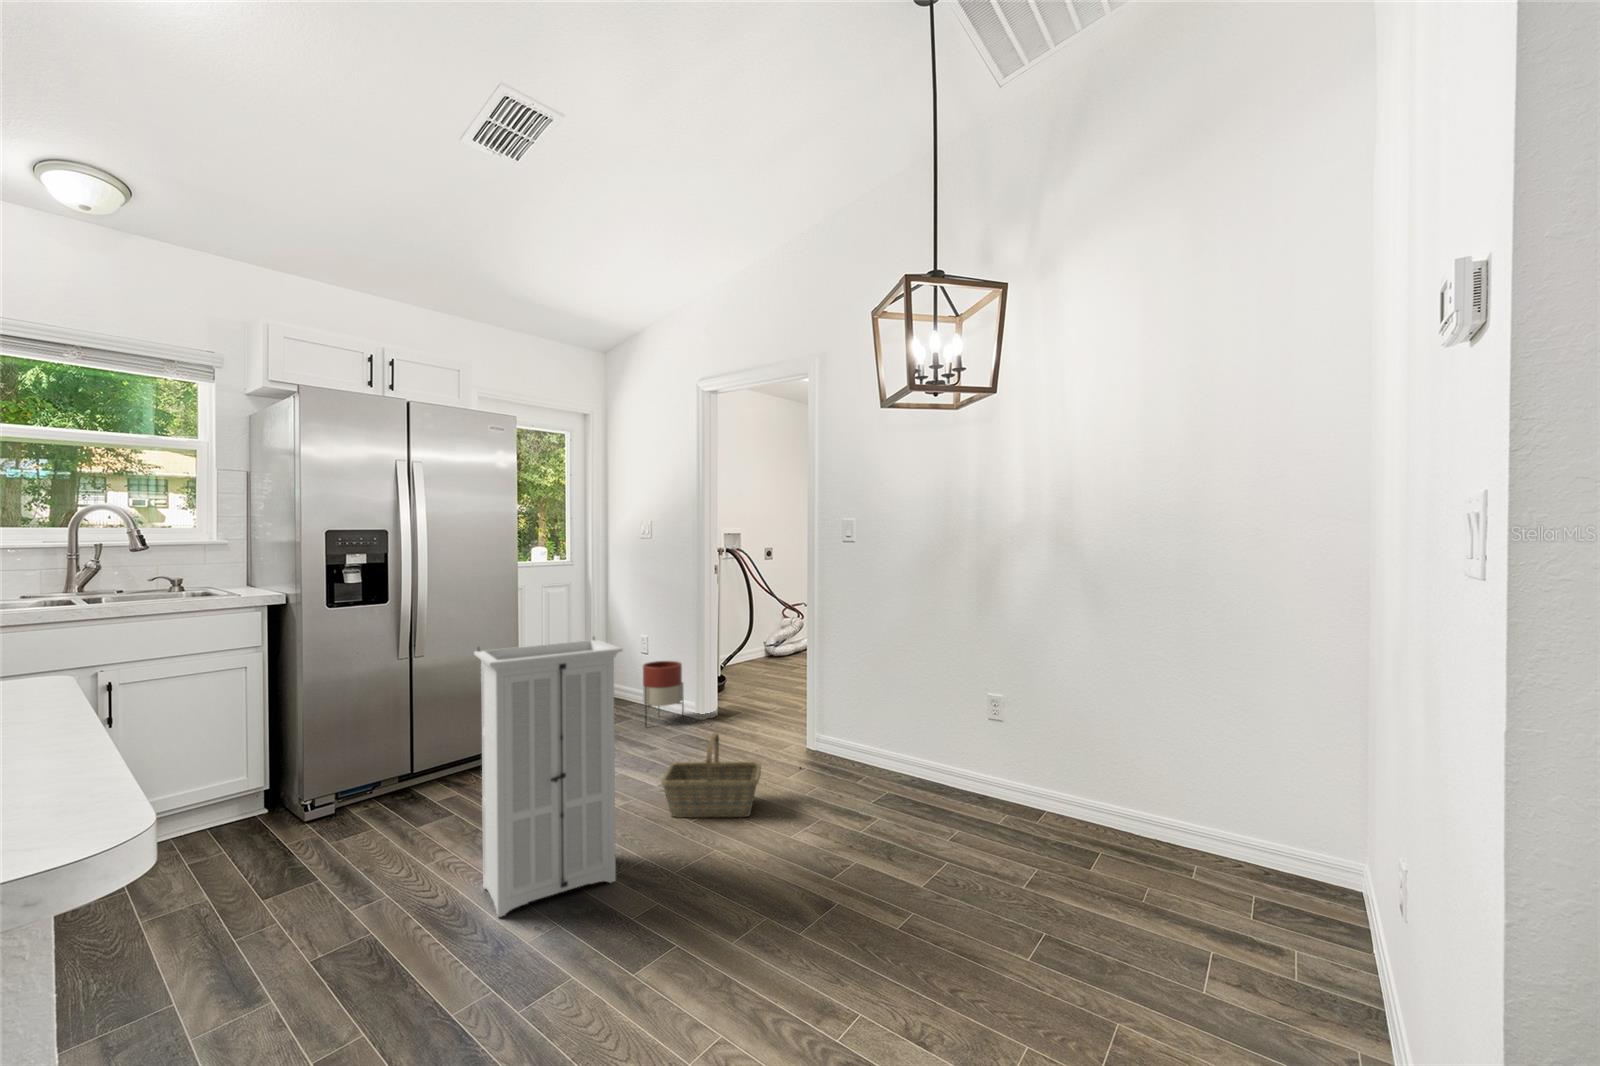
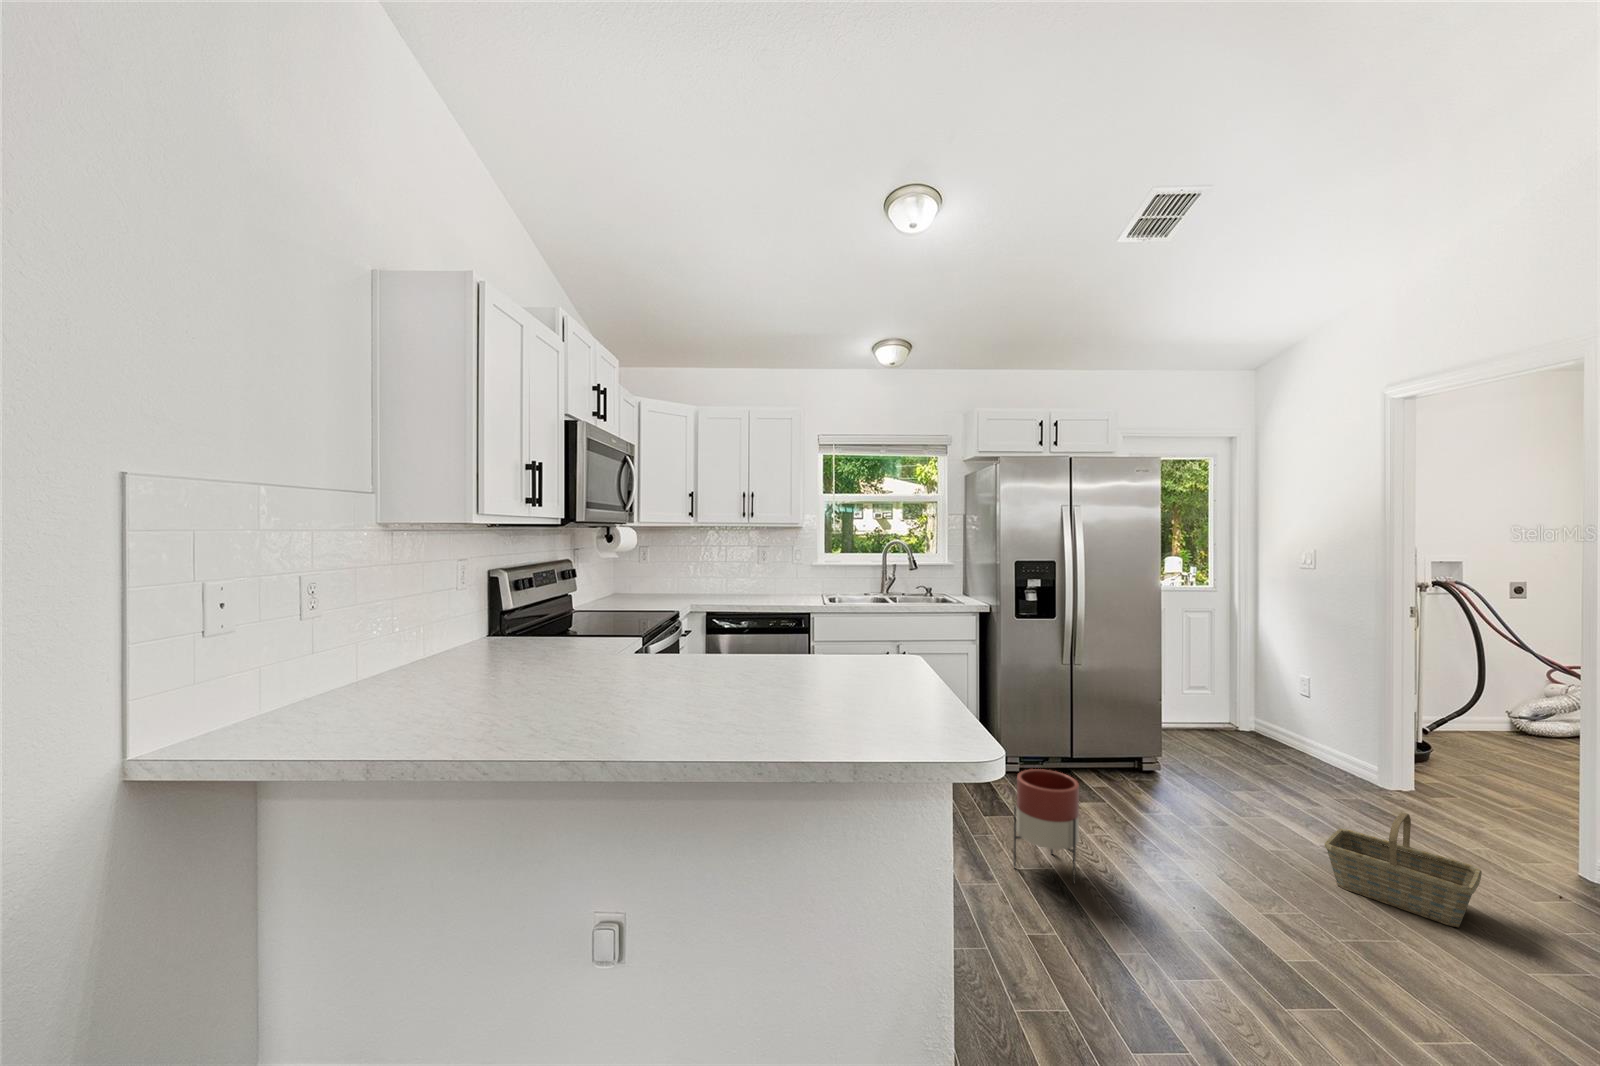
storage cabinet: present [474,638,622,917] -> none [1126,672,1276,925]
planter: present [643,661,684,726] -> present [1013,769,1079,883]

